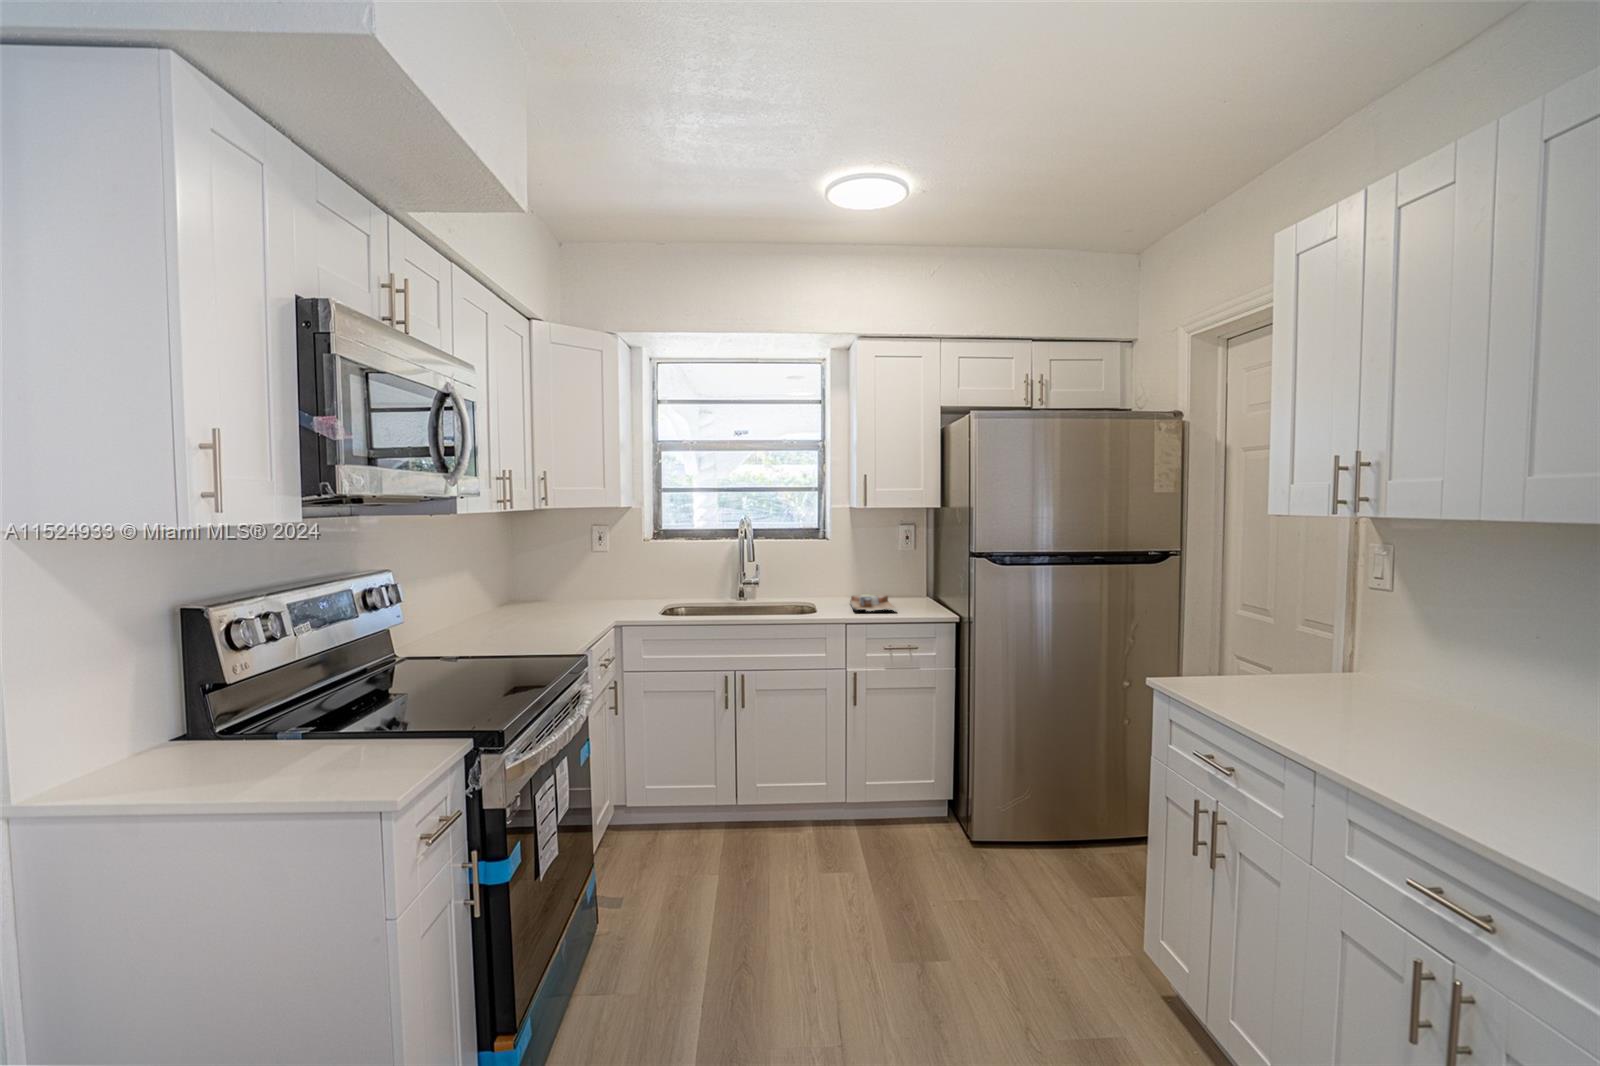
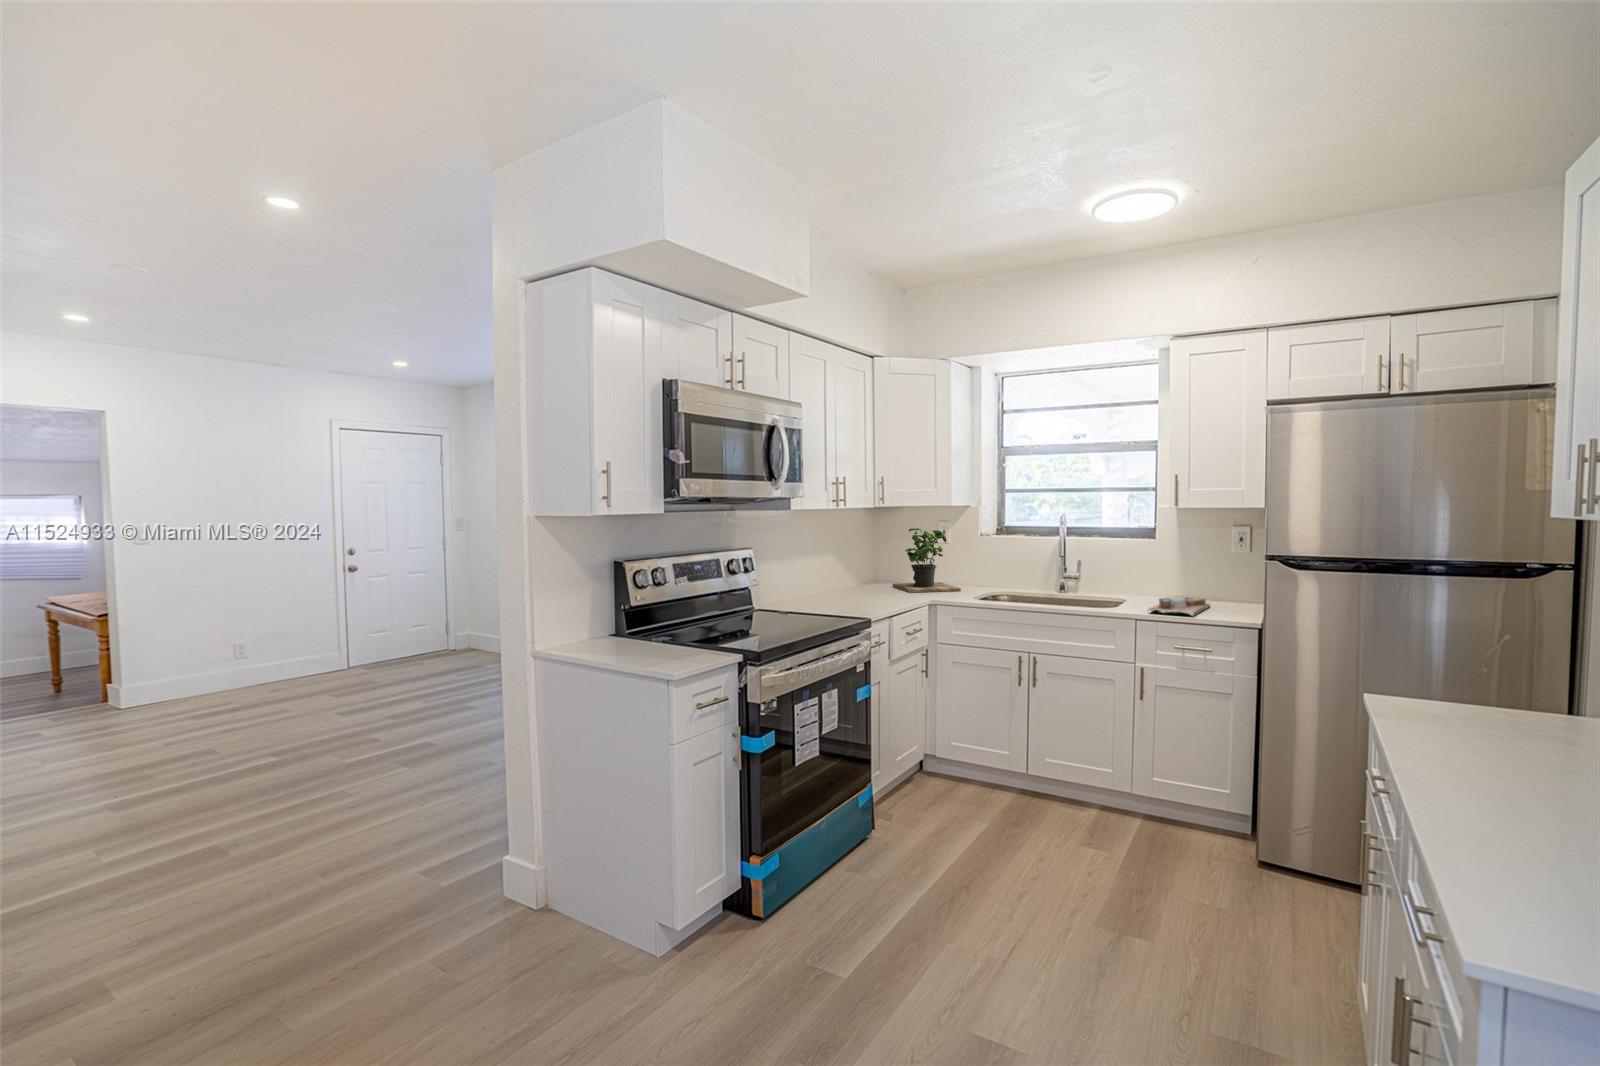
potted plant: none [535,533,627,613] -> present [893,528,961,593]

